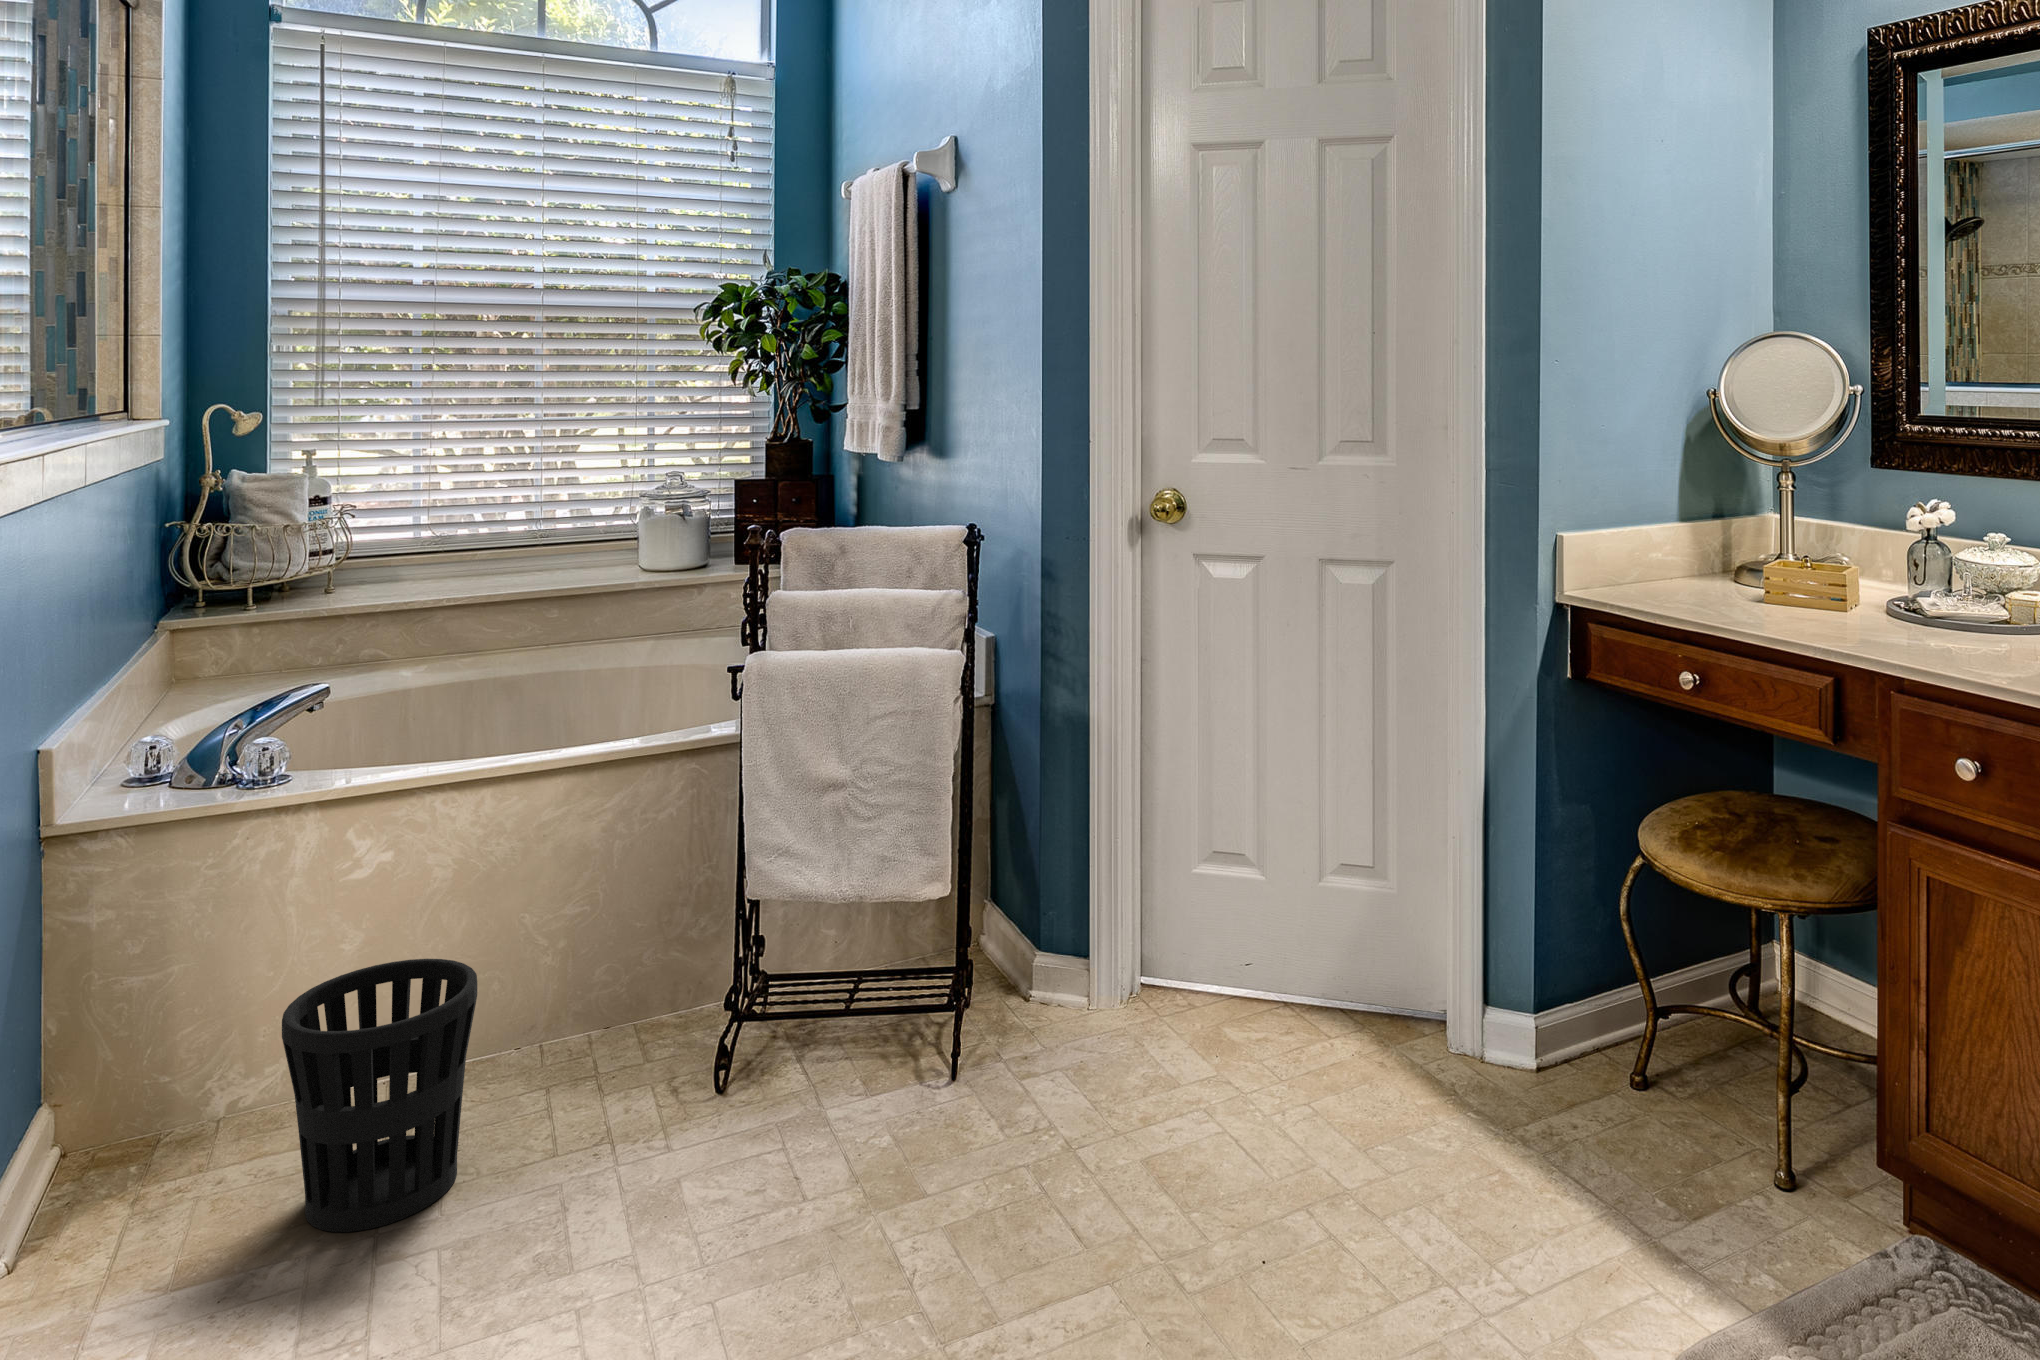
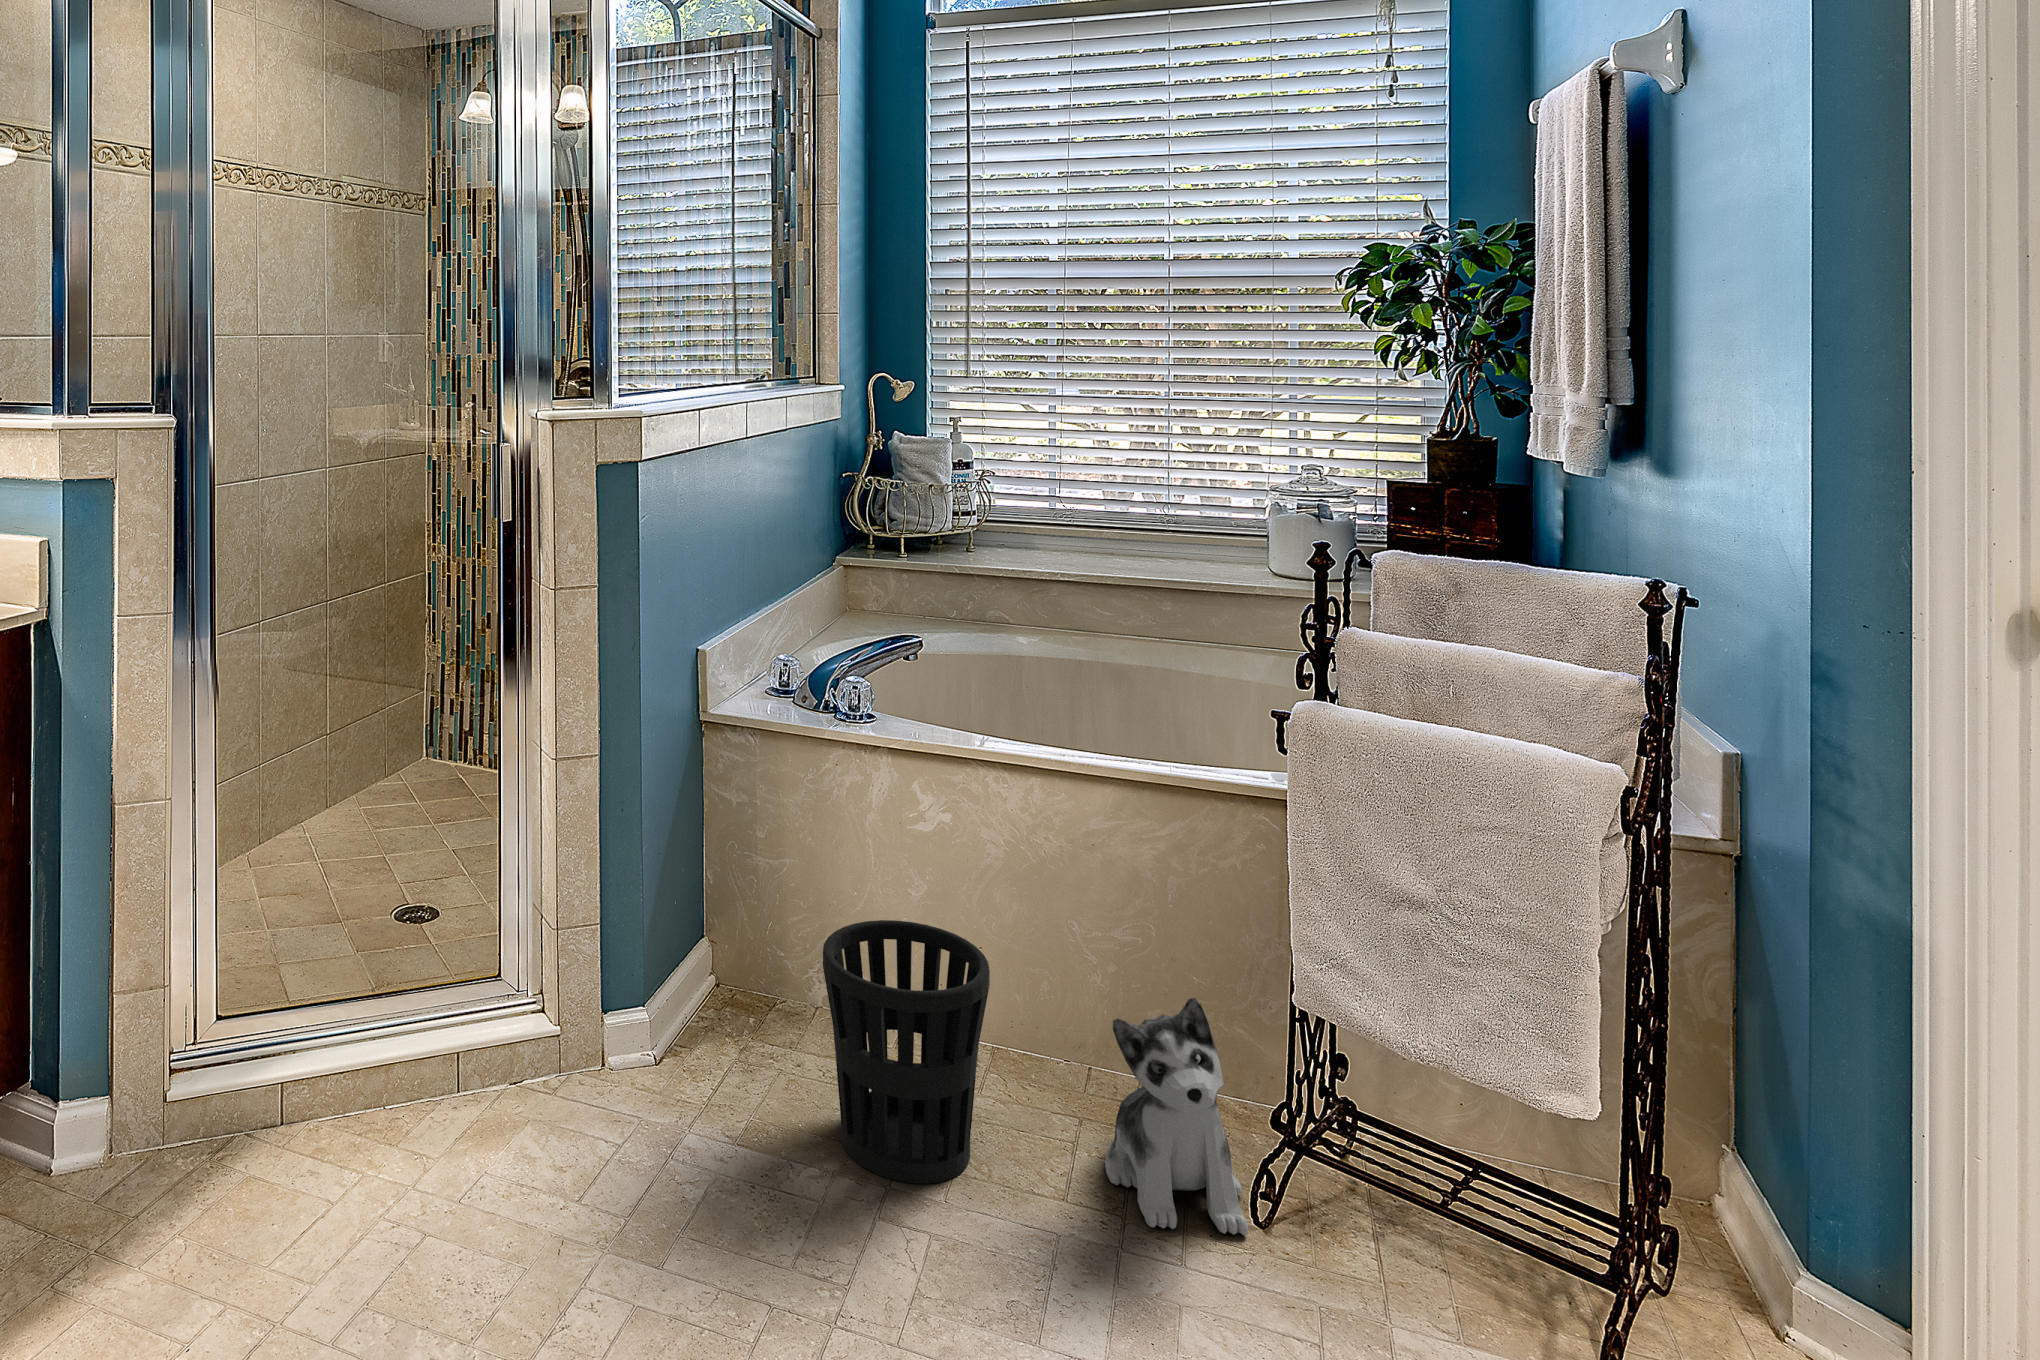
plush toy: none [586,926,715,1137] -> present [1105,998,1248,1235]

